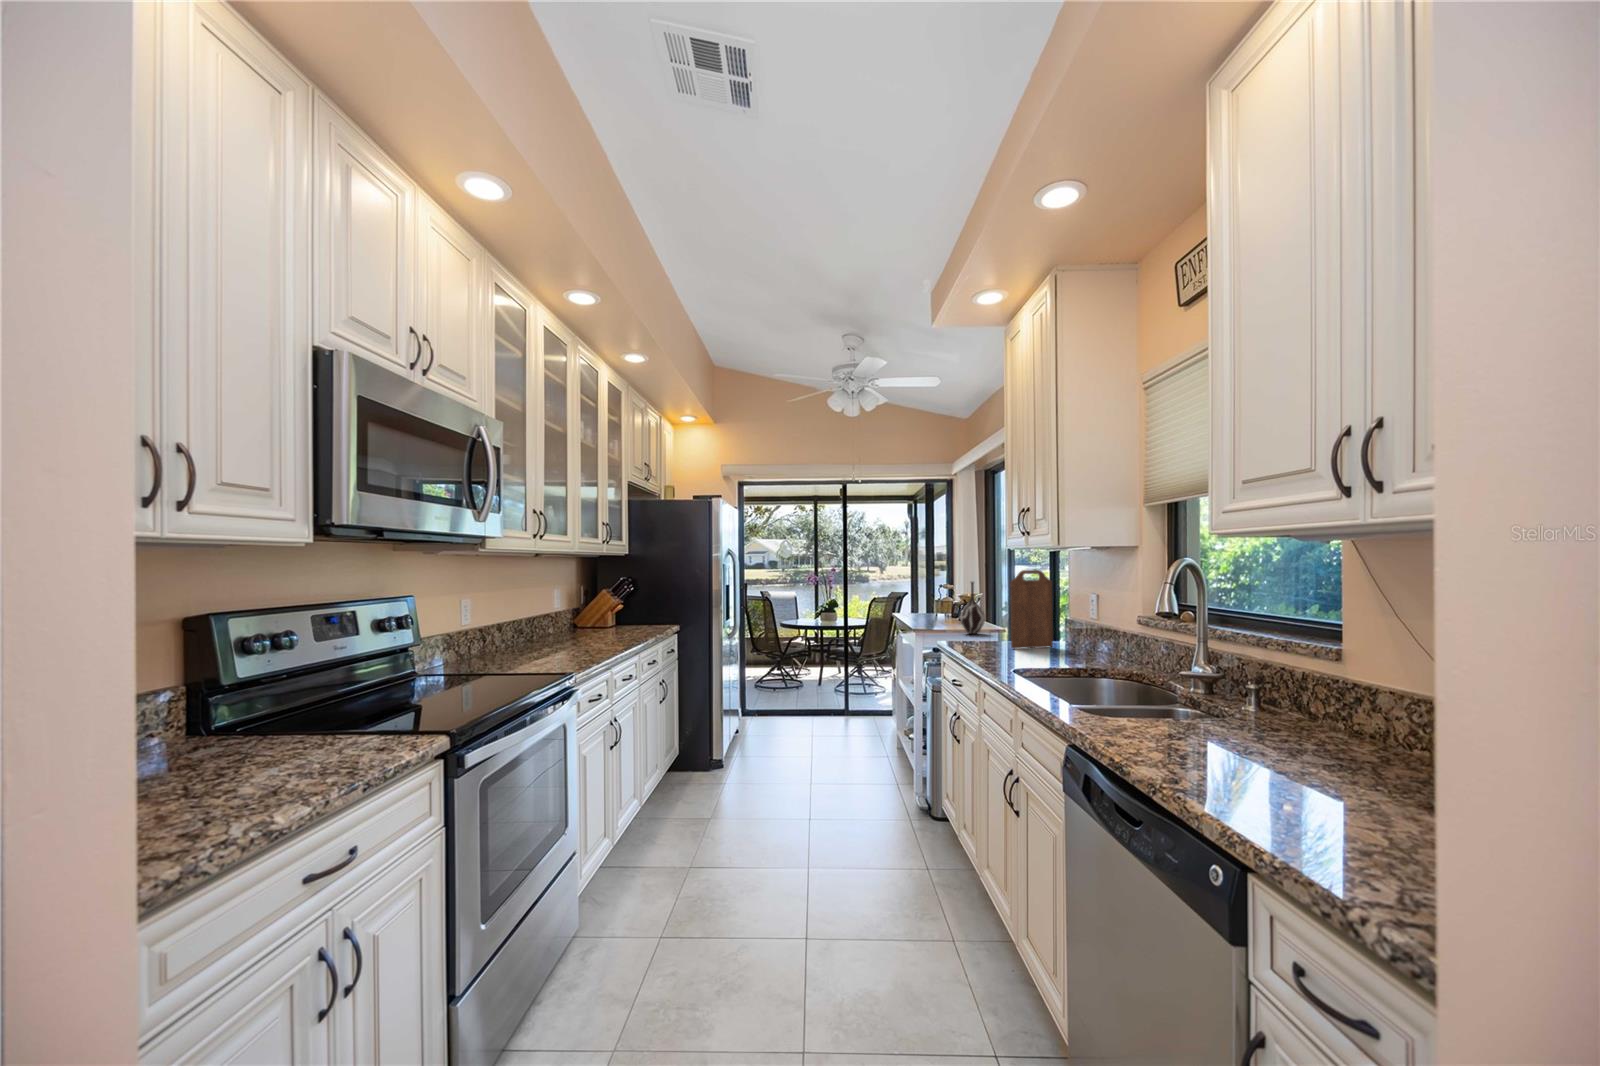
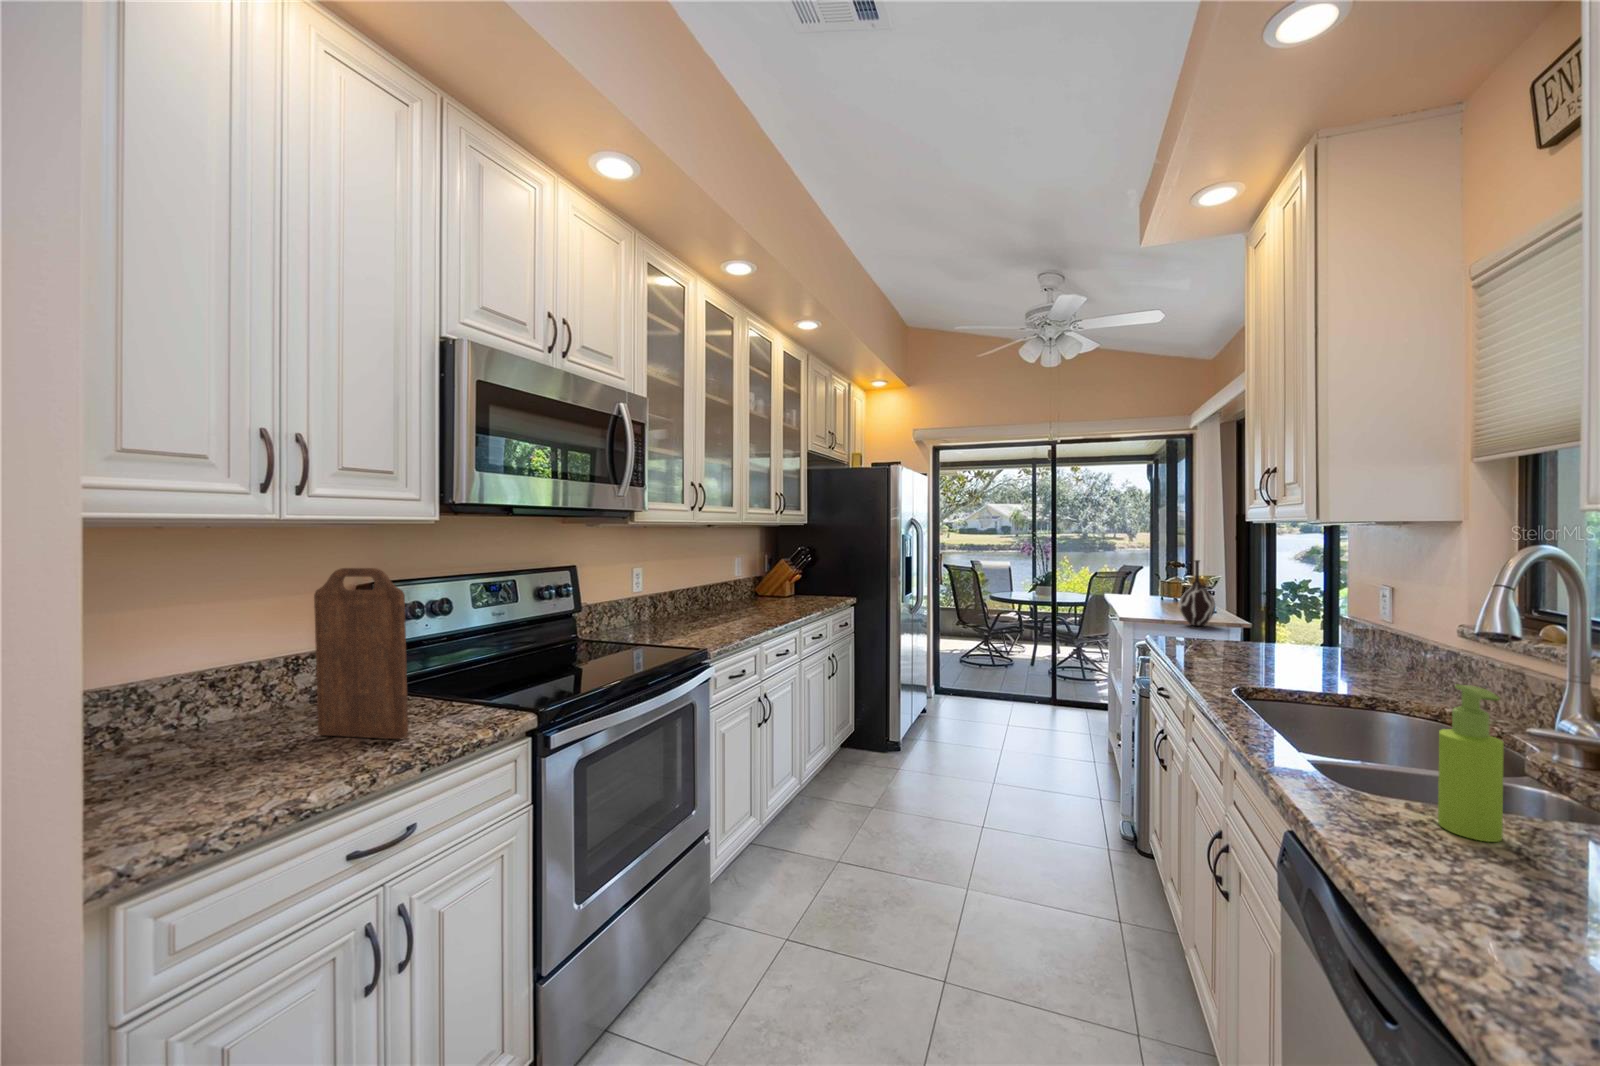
cutting board: present [1010,570,1053,649] -> present [314,568,408,740]
soap dispenser: none [1144,642,1174,731] -> present [1438,685,1504,842]

